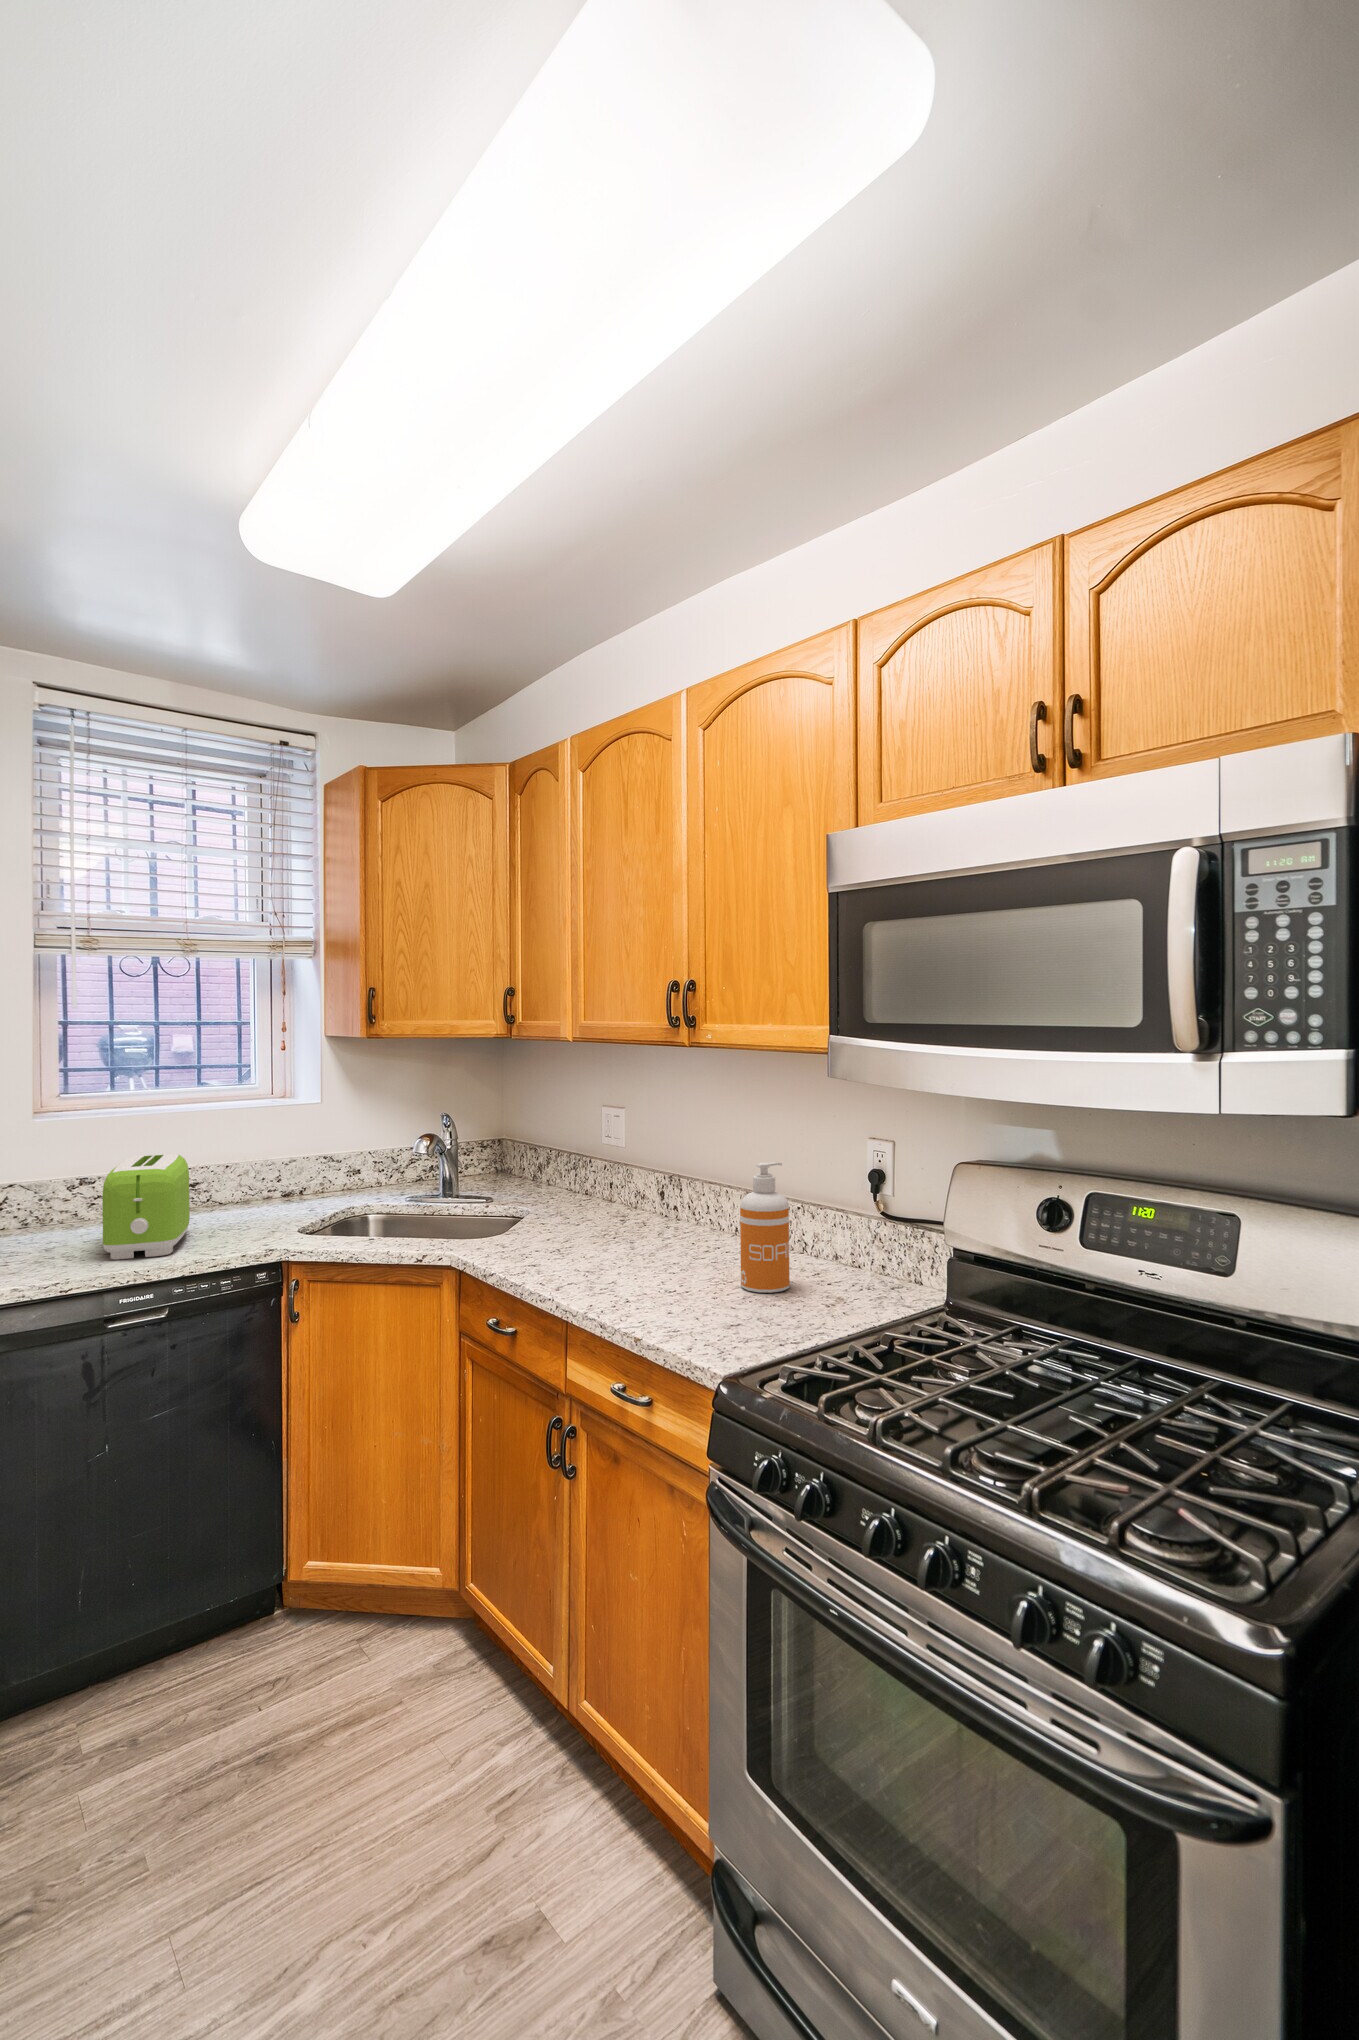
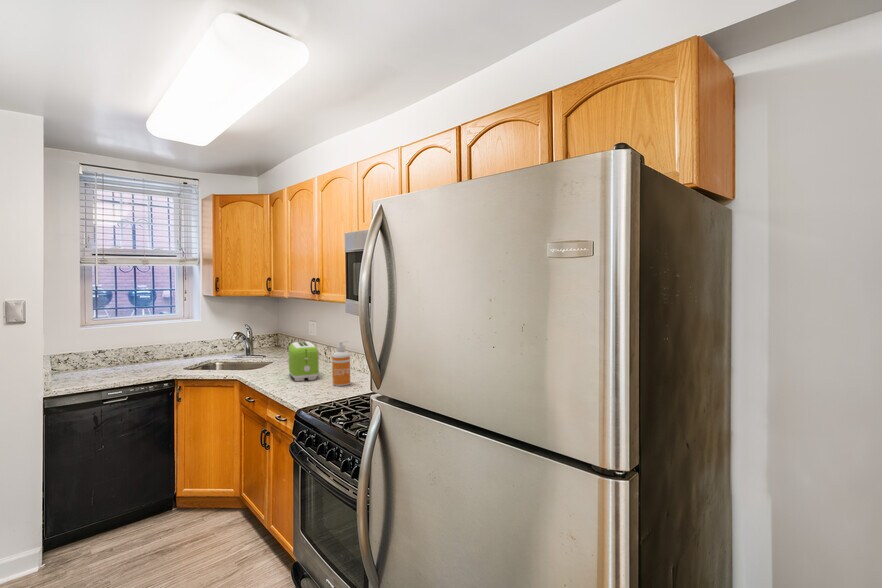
toaster: present [102,1154,190,1259] -> present [289,342,319,381]

